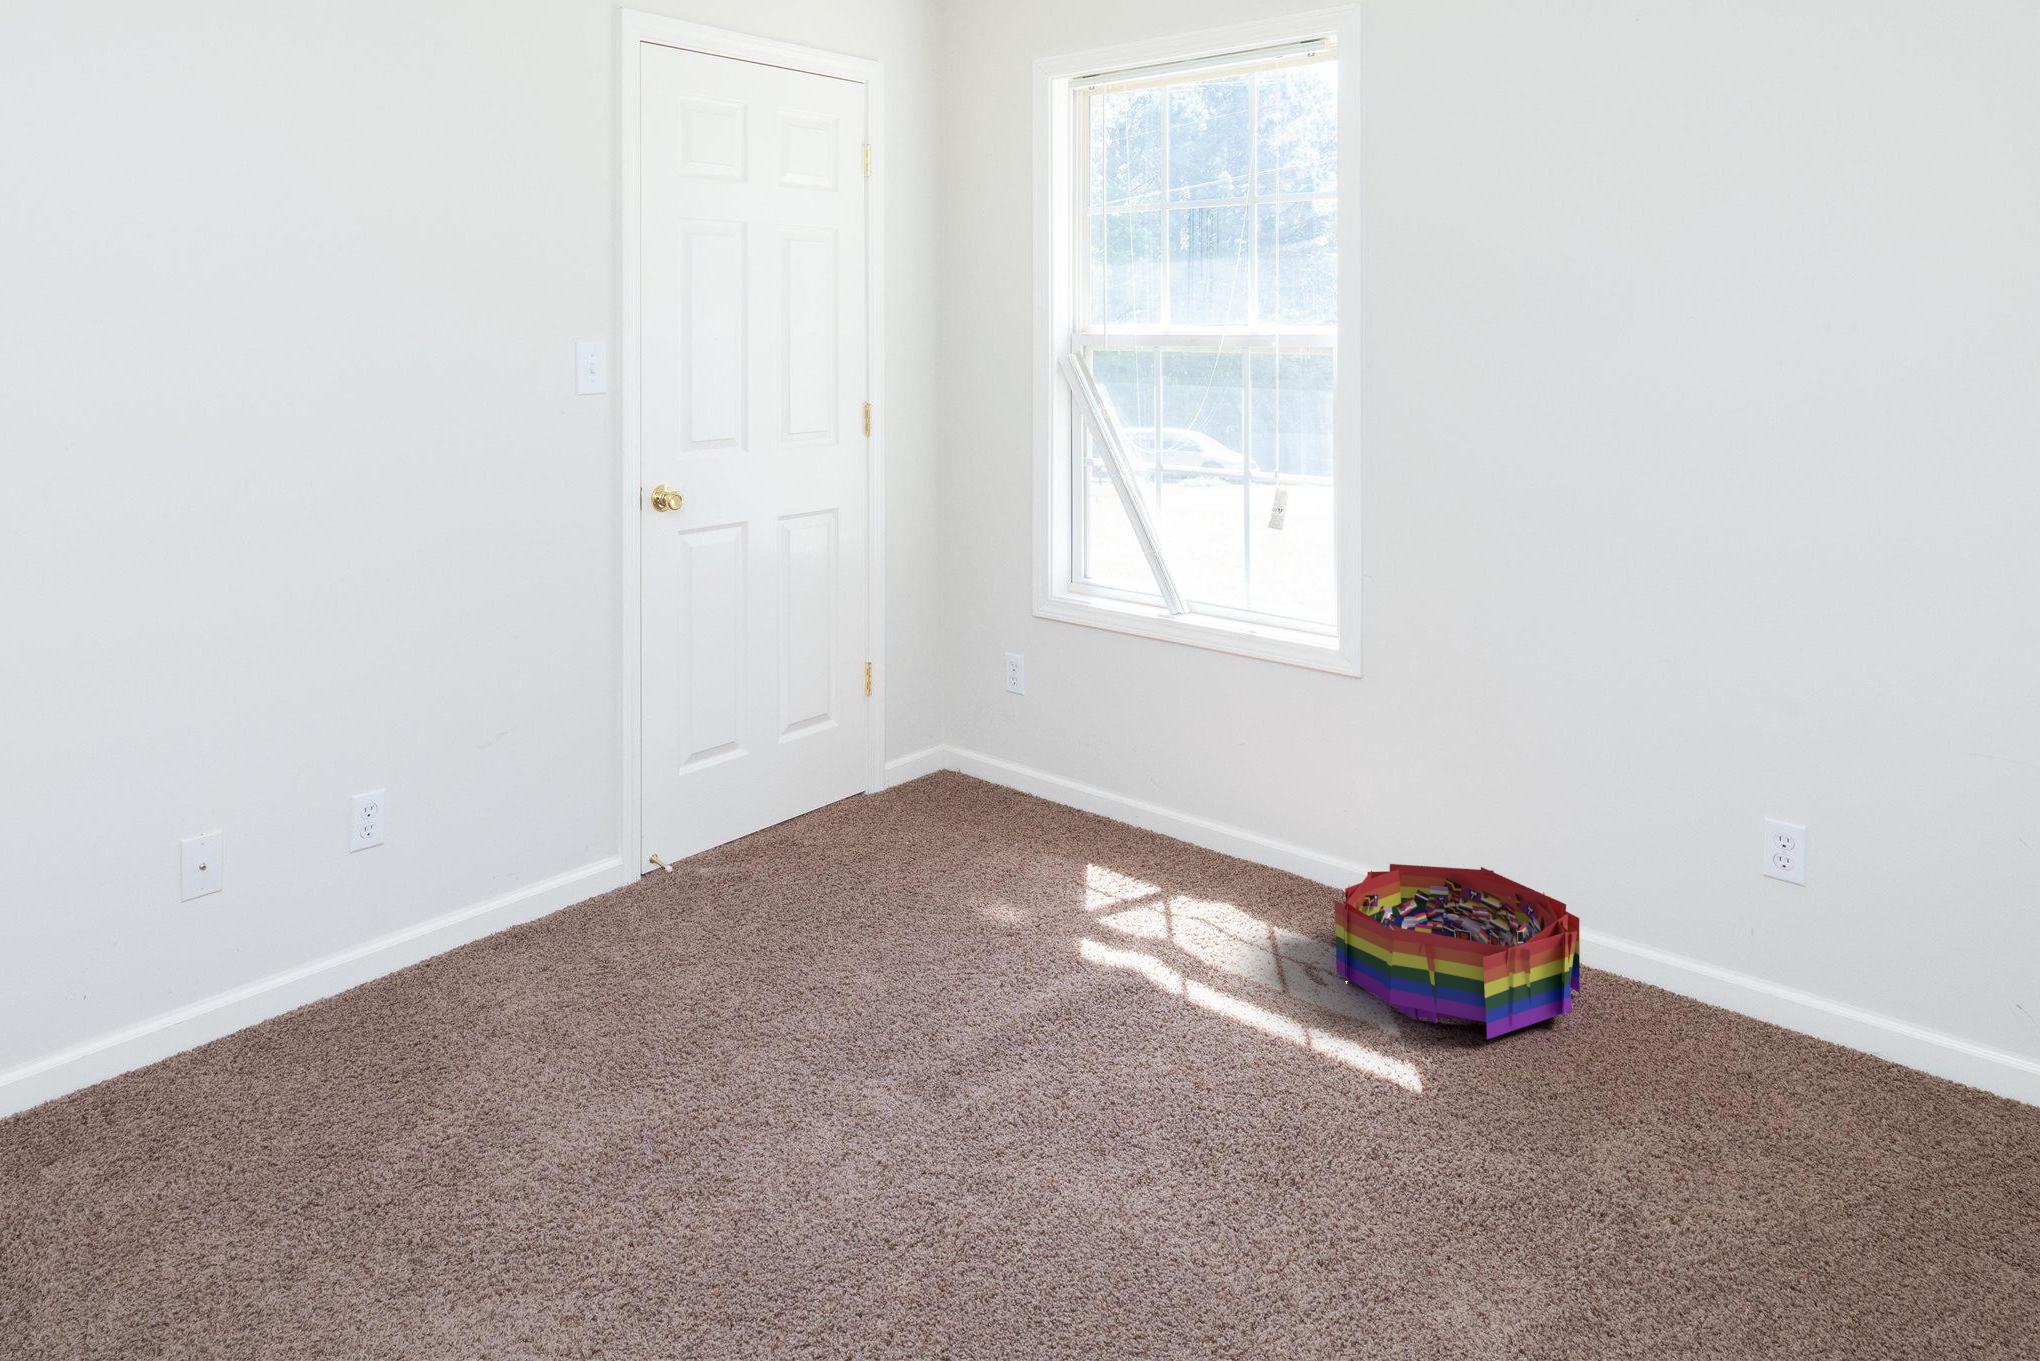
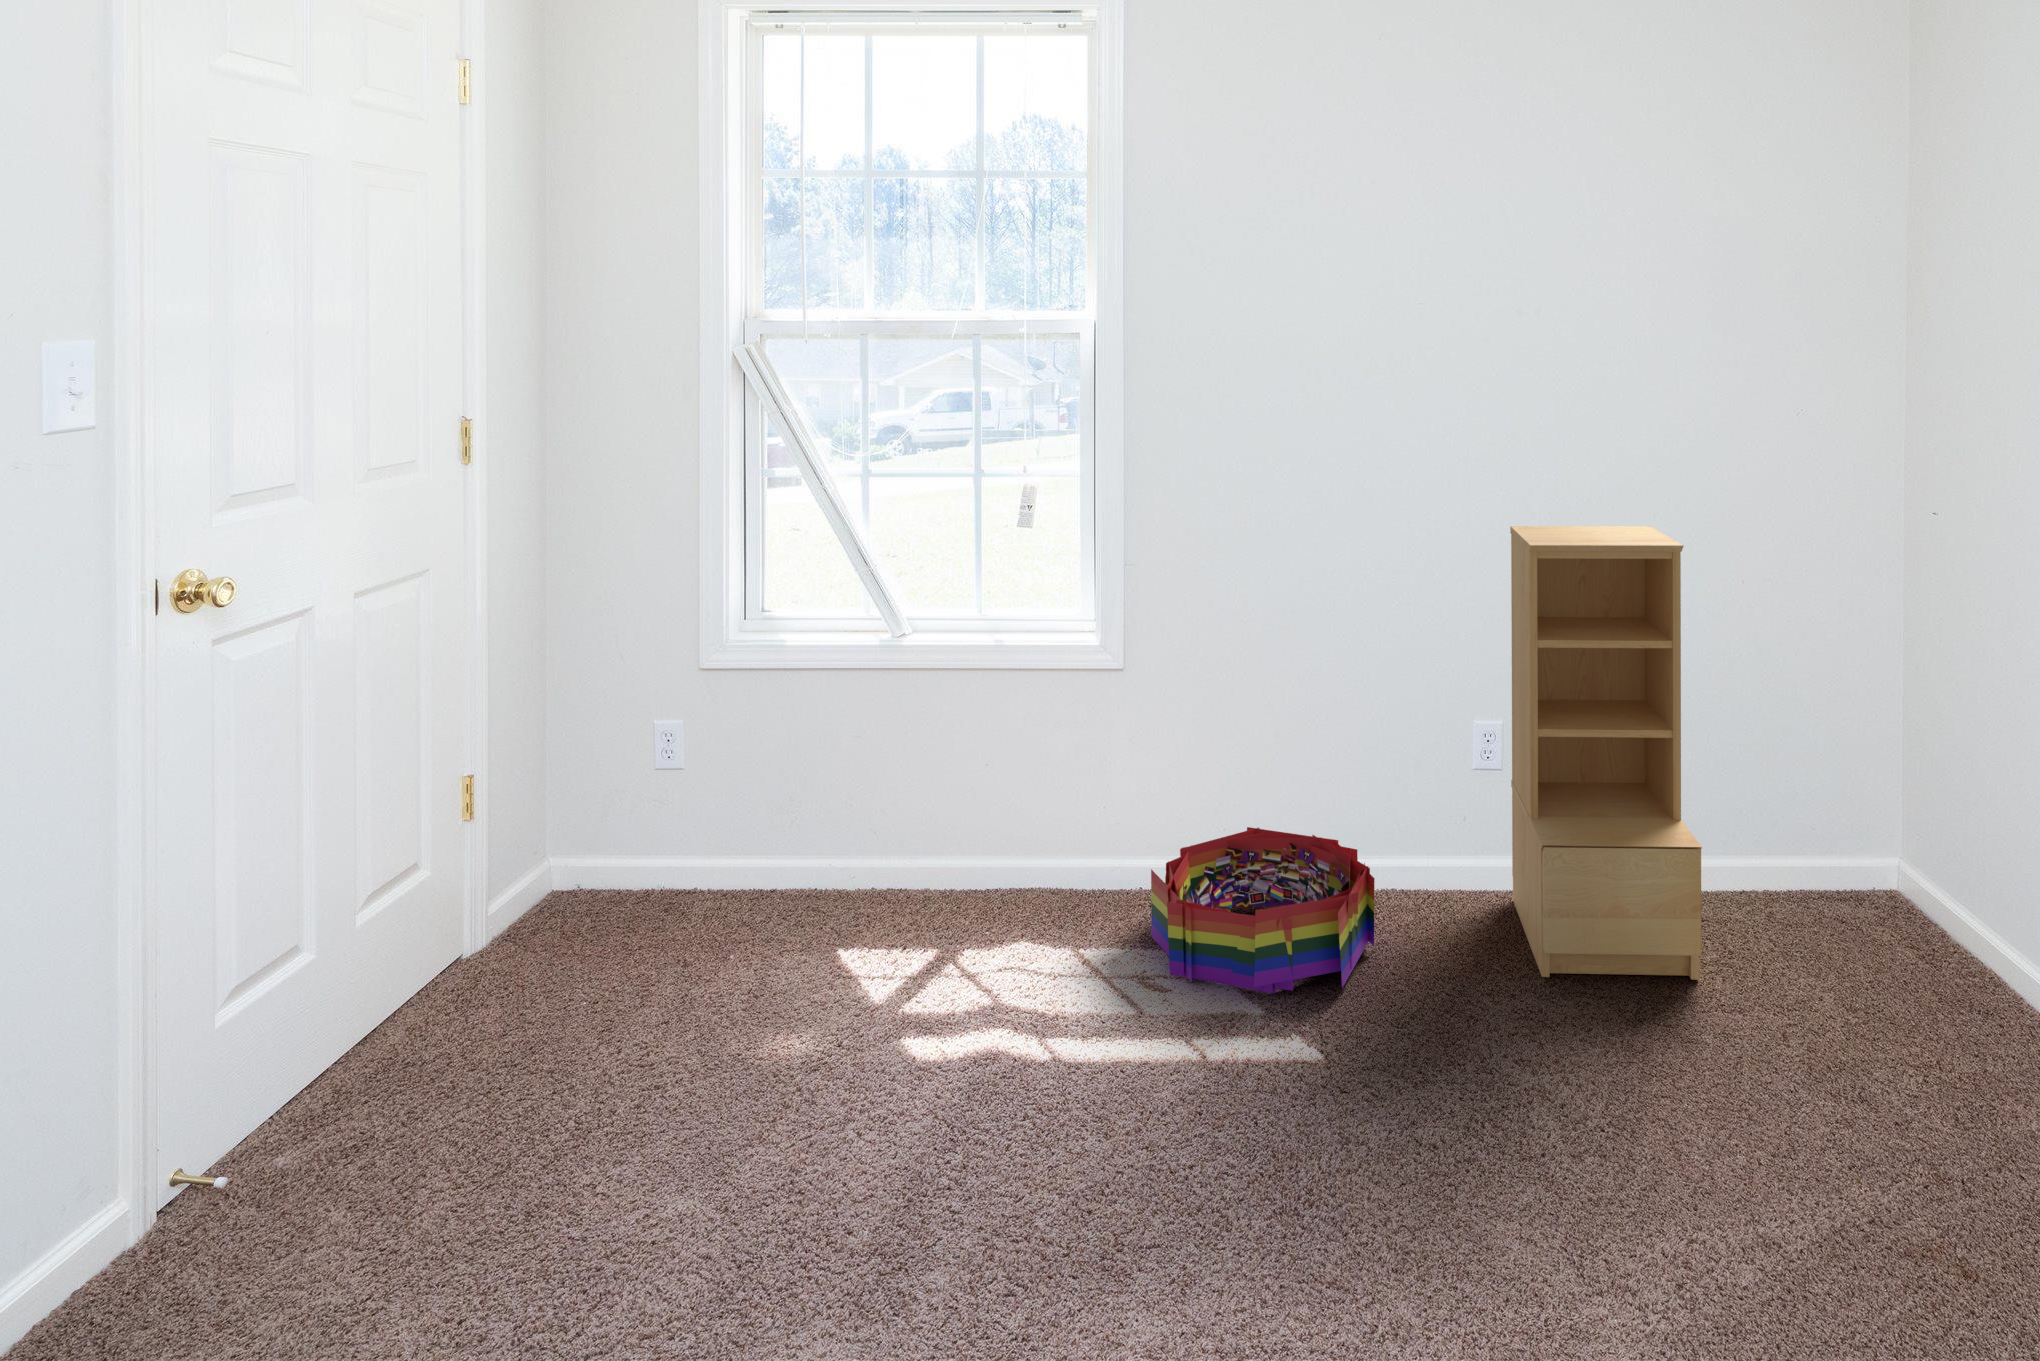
bookshelf: none [1743,584,2014,1202] -> present [1510,526,1702,980]

